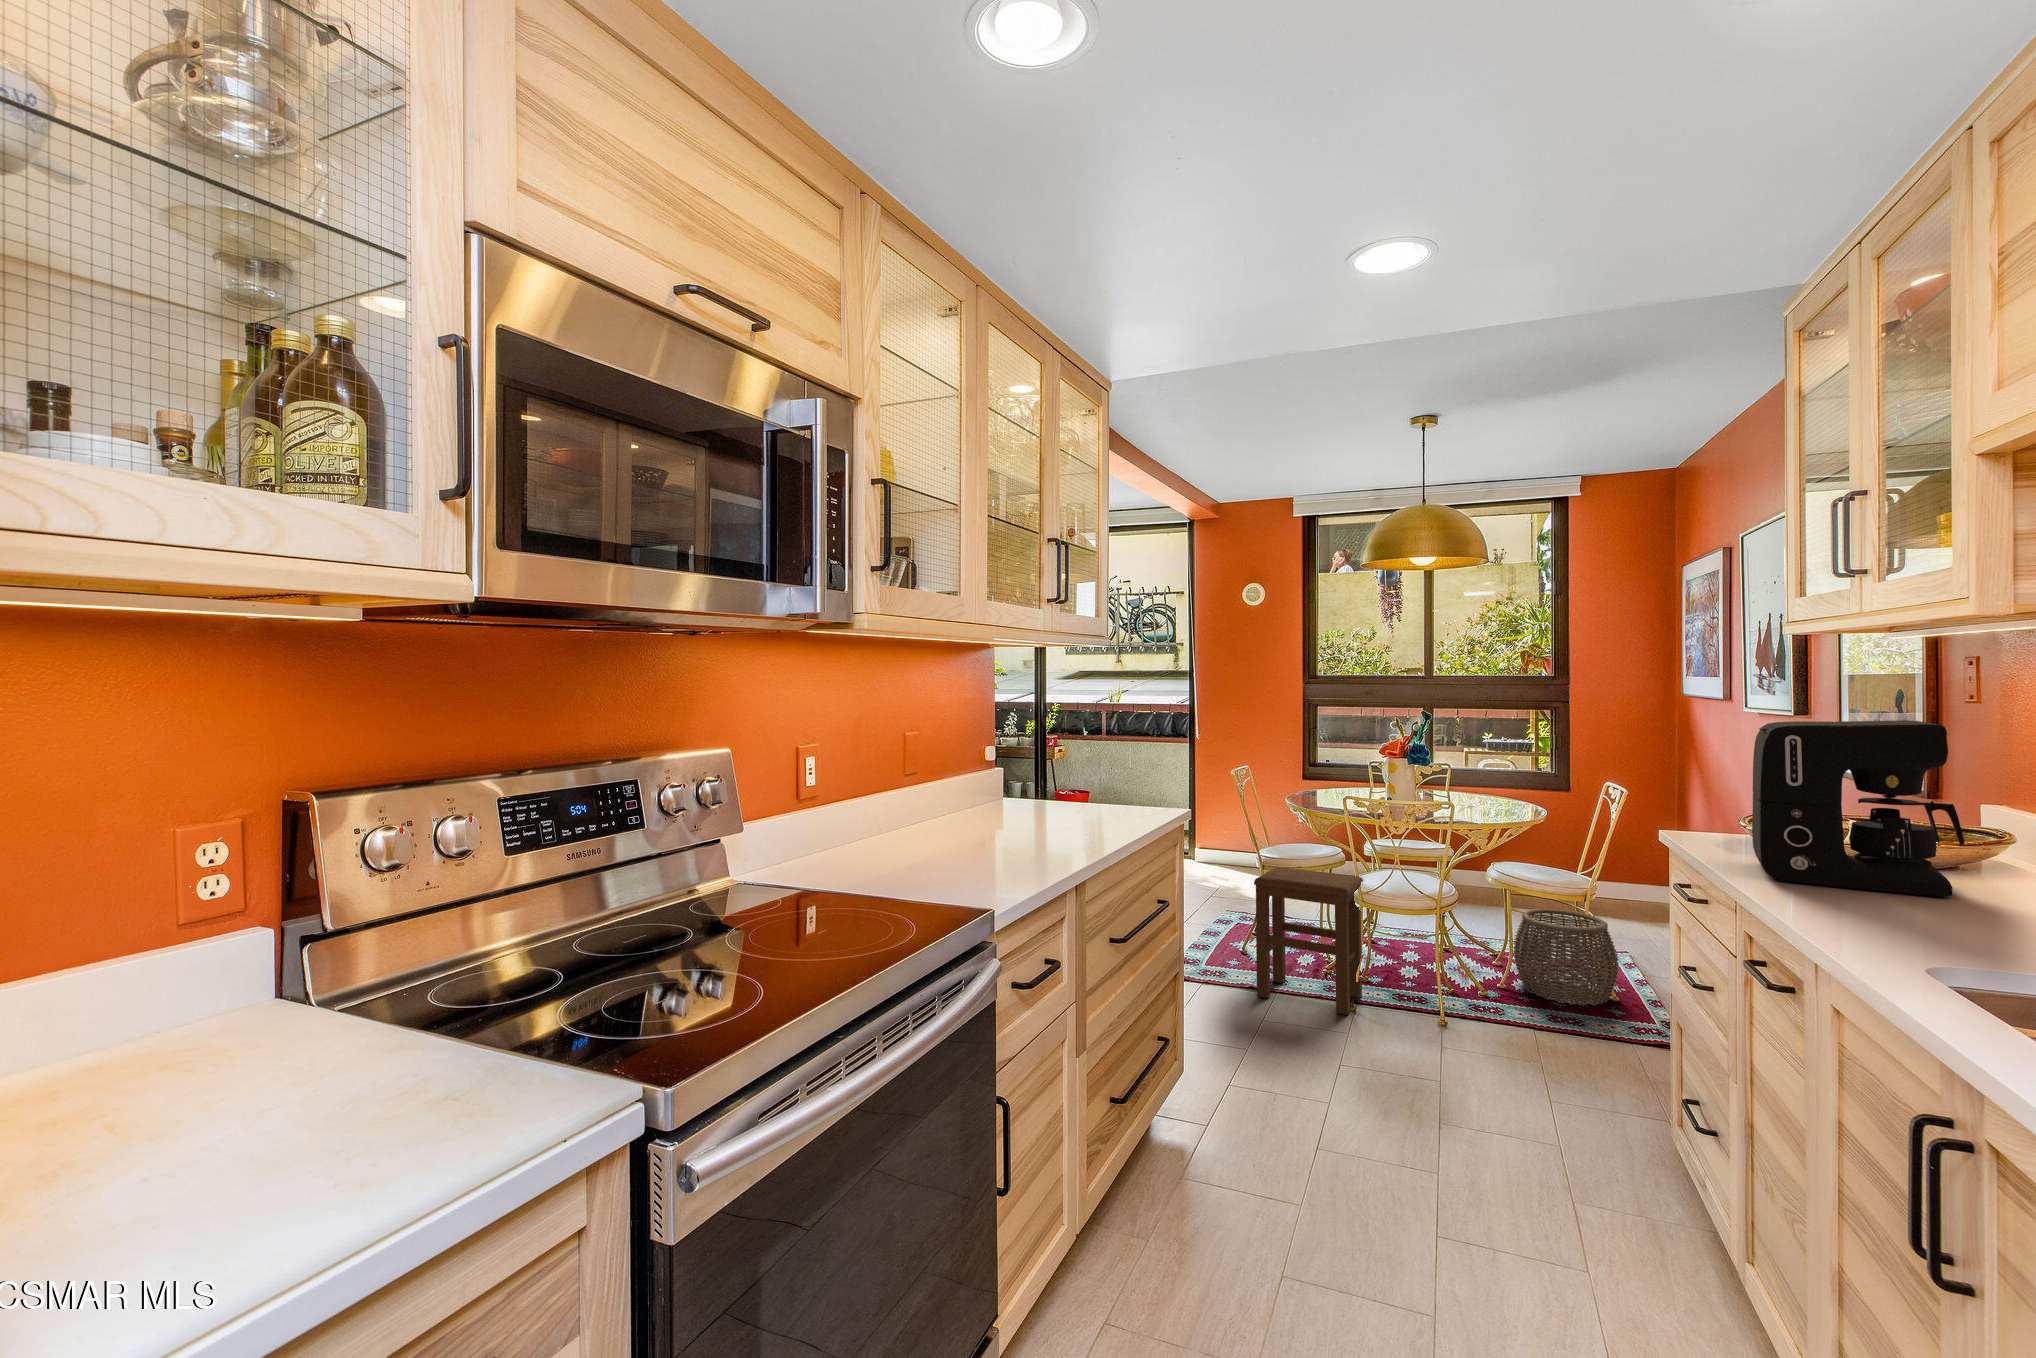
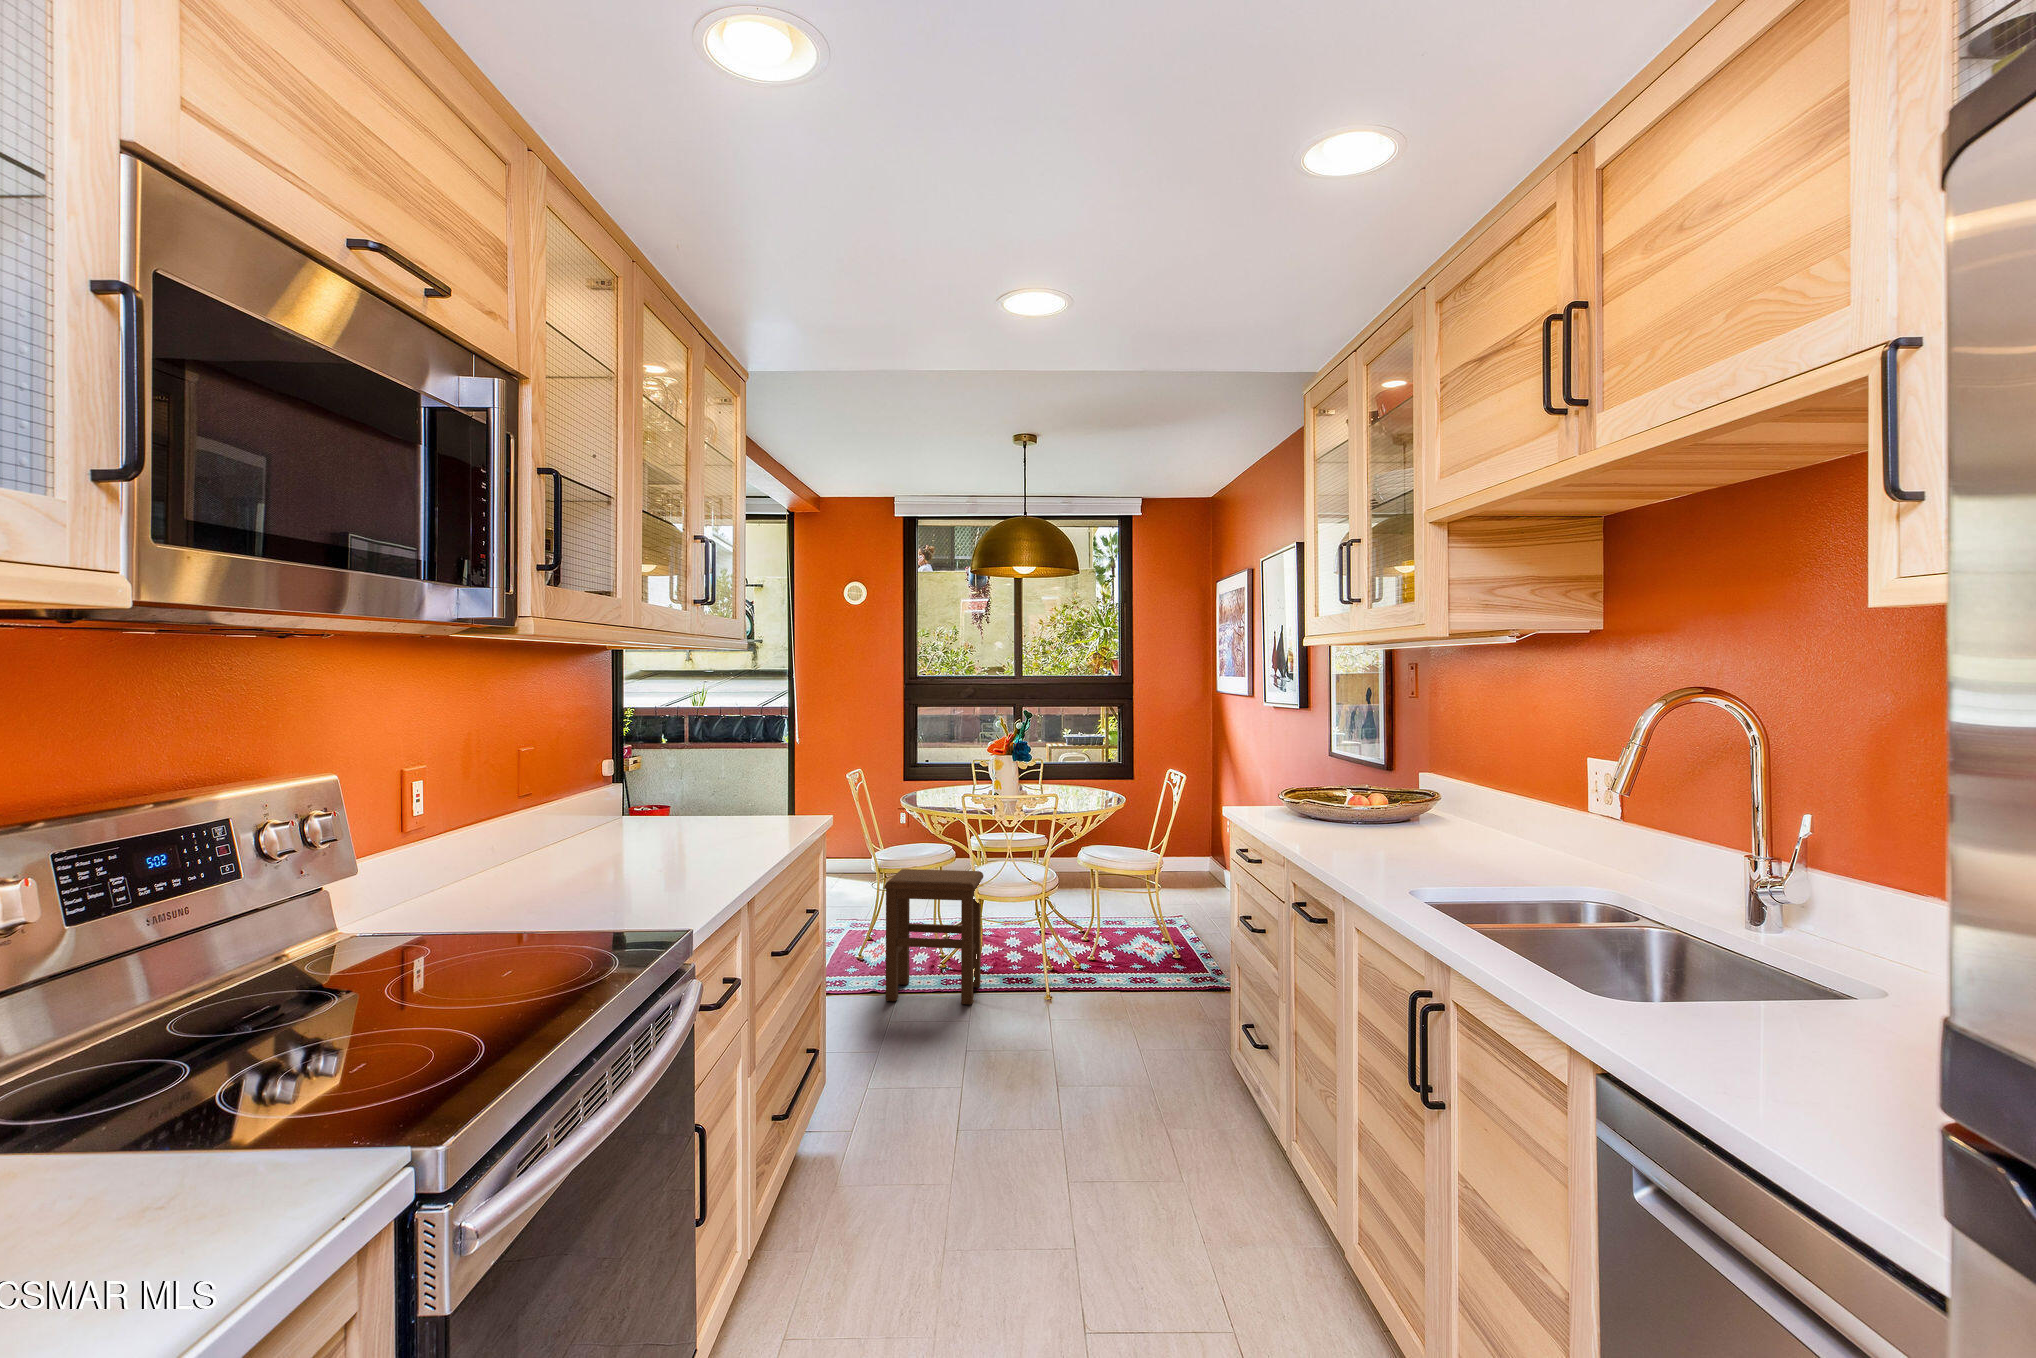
coffee maker: present [1752,720,1964,896] -> none [1291,720,1407,842]
woven basket: present [1513,909,1619,1006] -> none [1100,885,1178,965]

